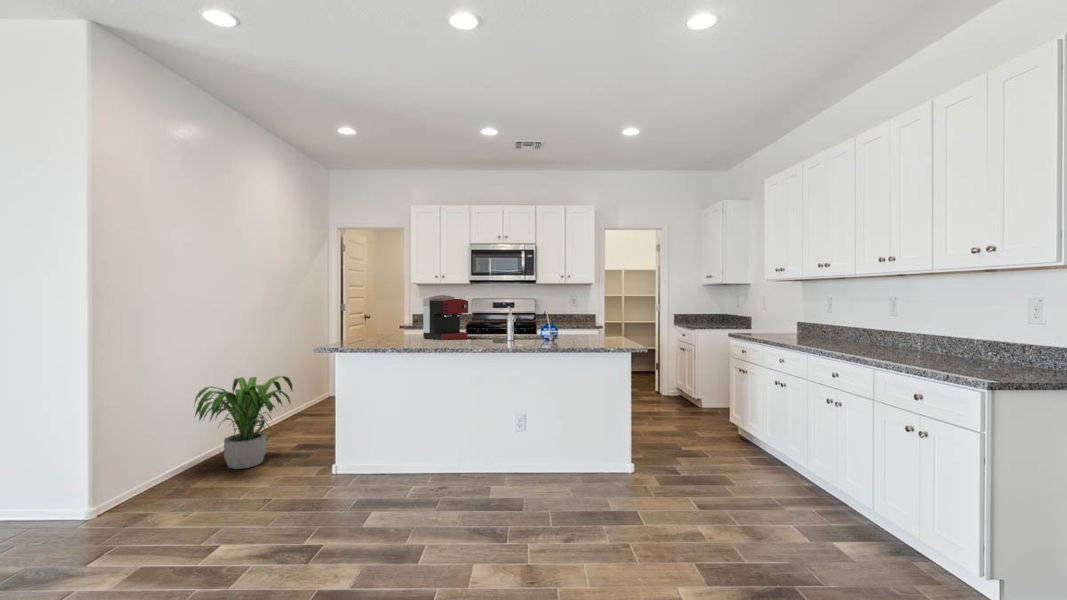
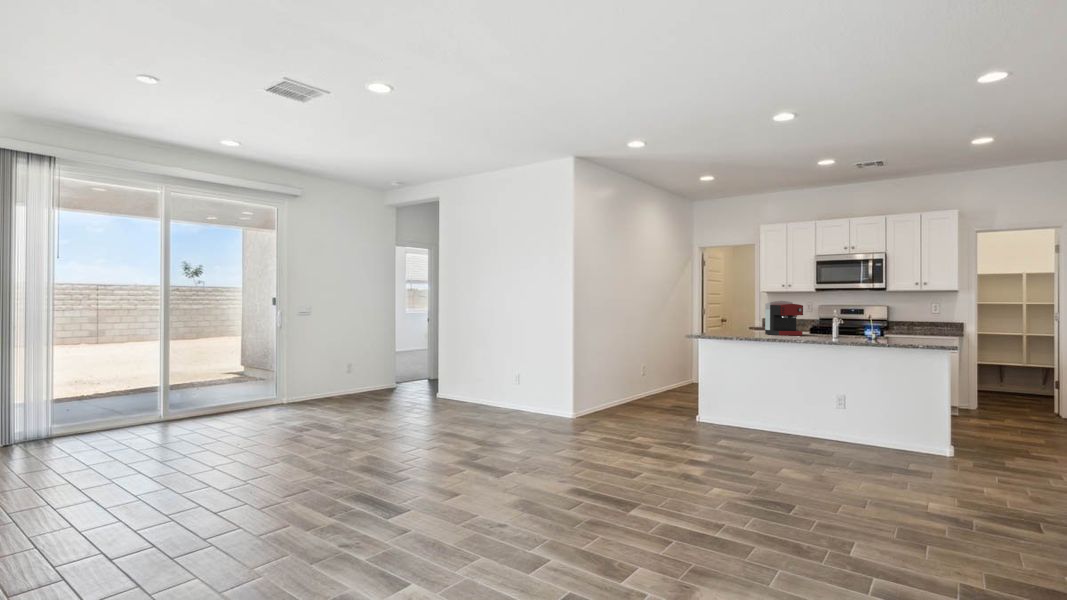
potted plant: present [195,376,292,469] -> none [614,354,670,410]

